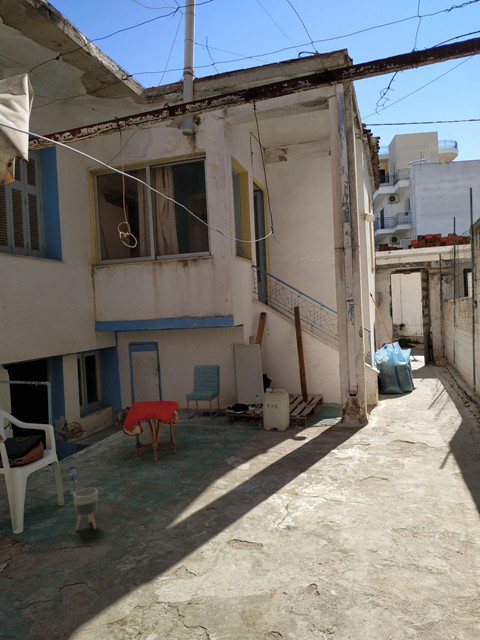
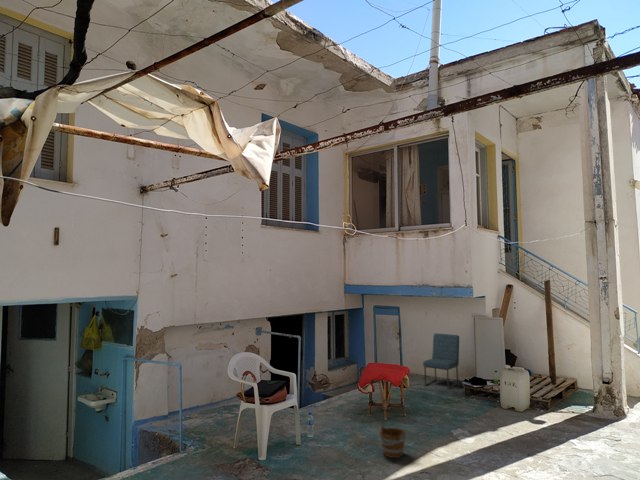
bucket: none [155,467,186,501] -> present [378,425,406,458]
planter: present [74,488,98,530] -> none [307,431,327,468]

